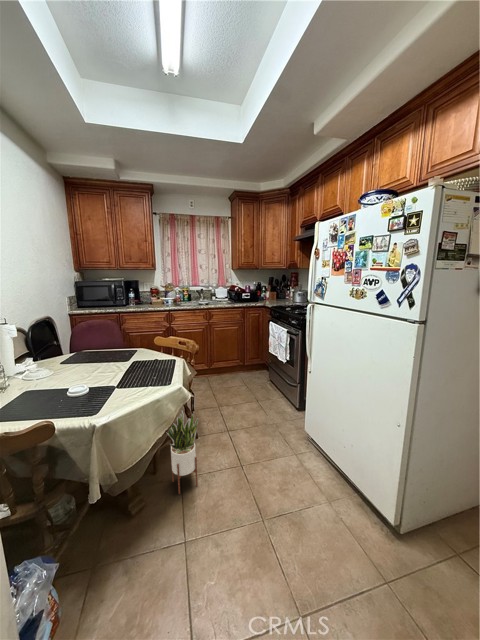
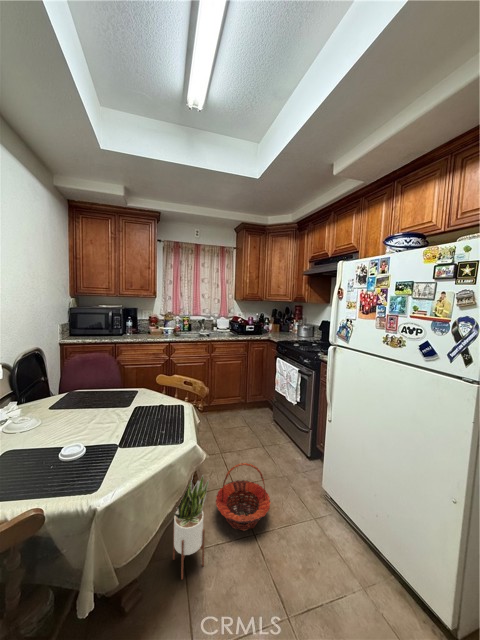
basket: none [209,409,257,463] -> present [216,463,271,531]

